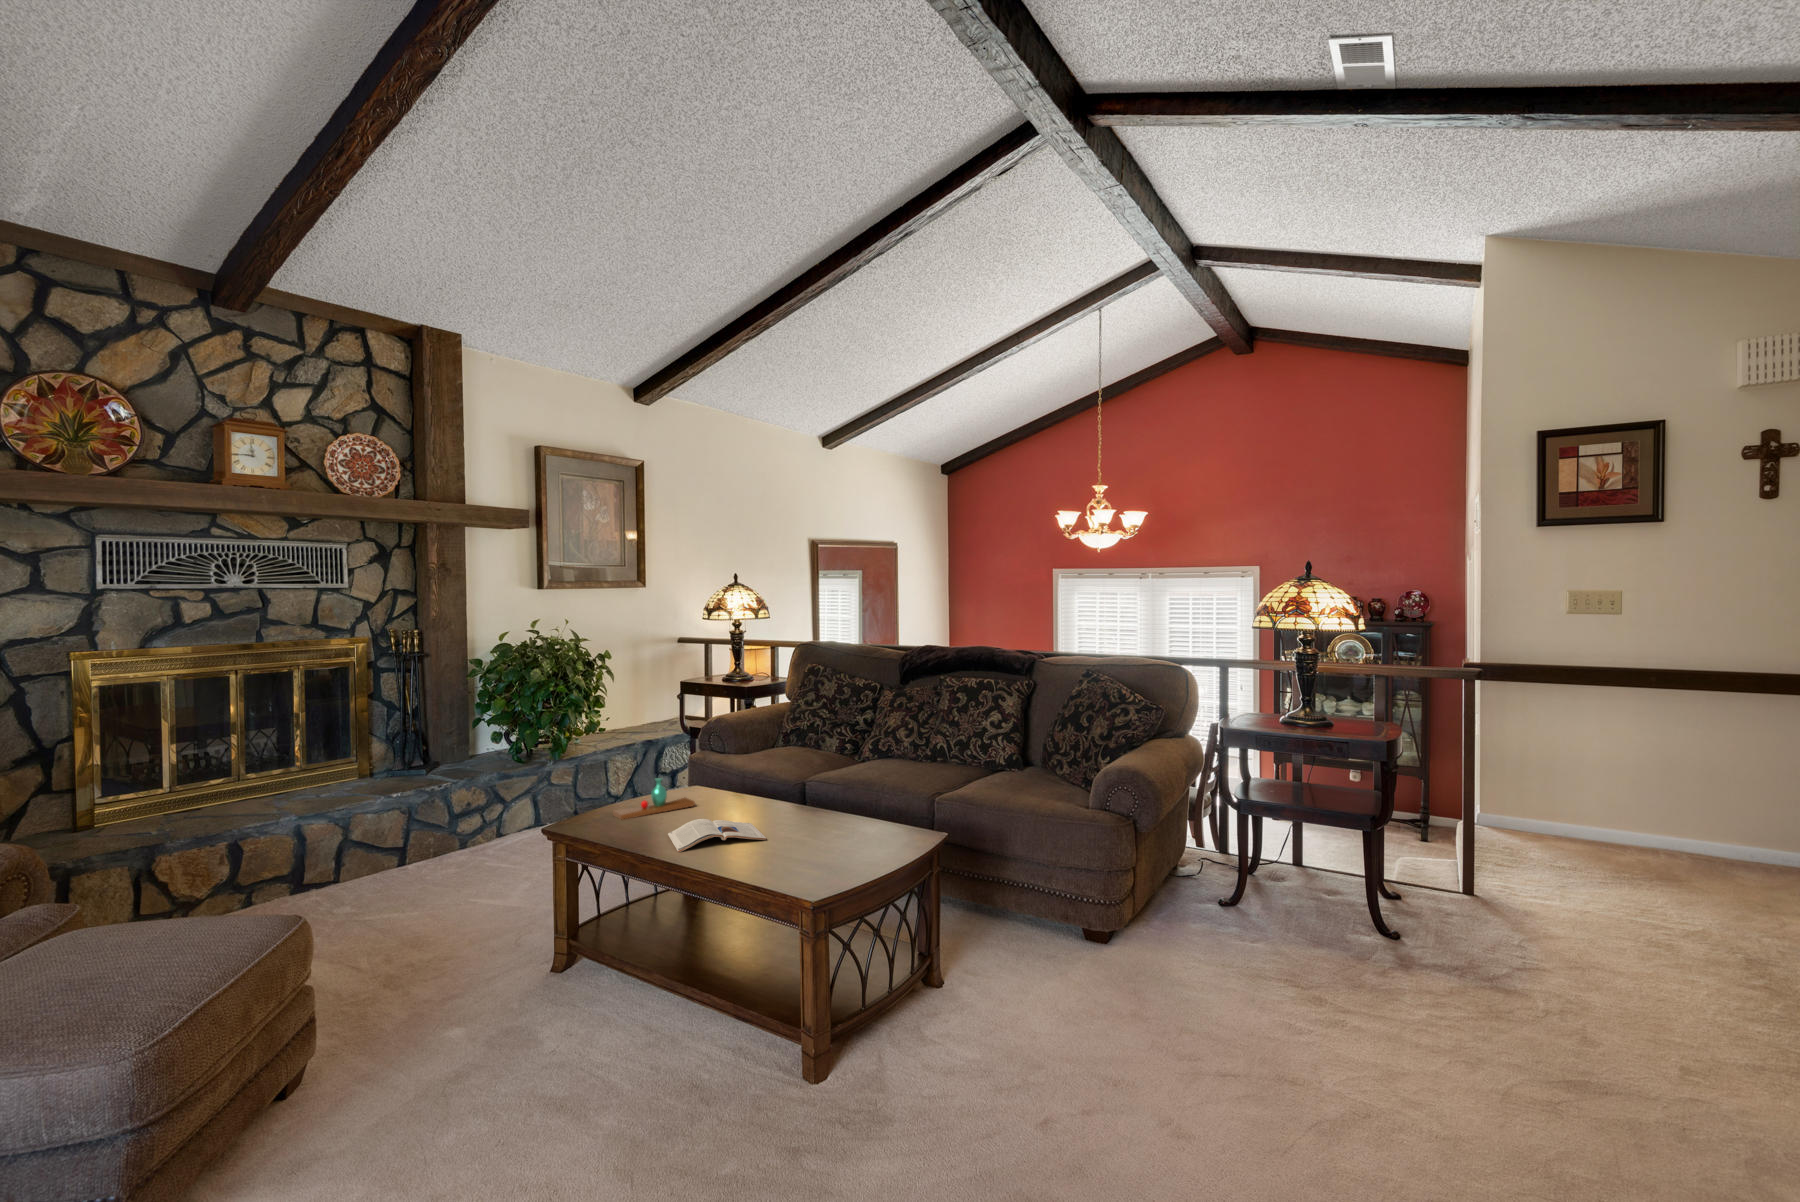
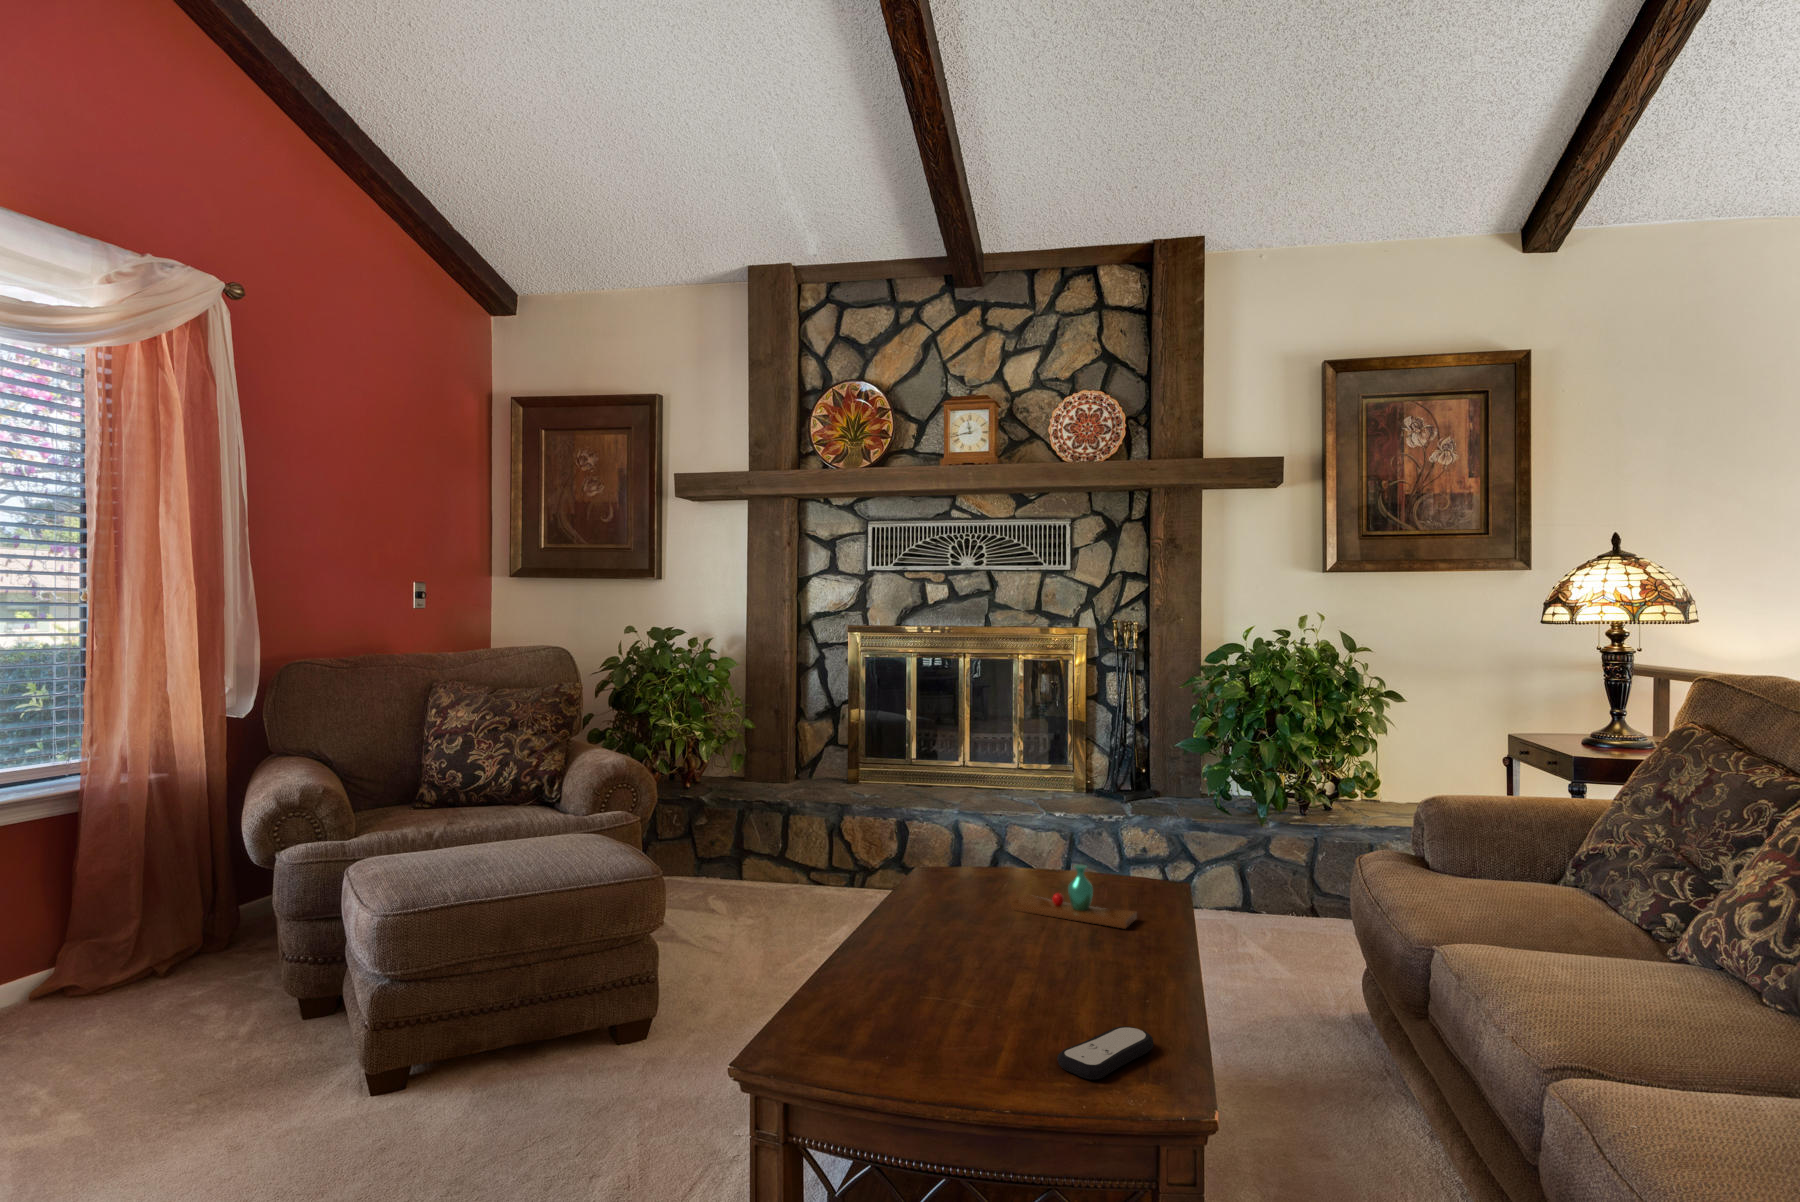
magazine: present [668,819,766,853] -> none [900,941,1079,1016]
remote control: none [813,820,848,842] -> present [1057,1026,1154,1080]

